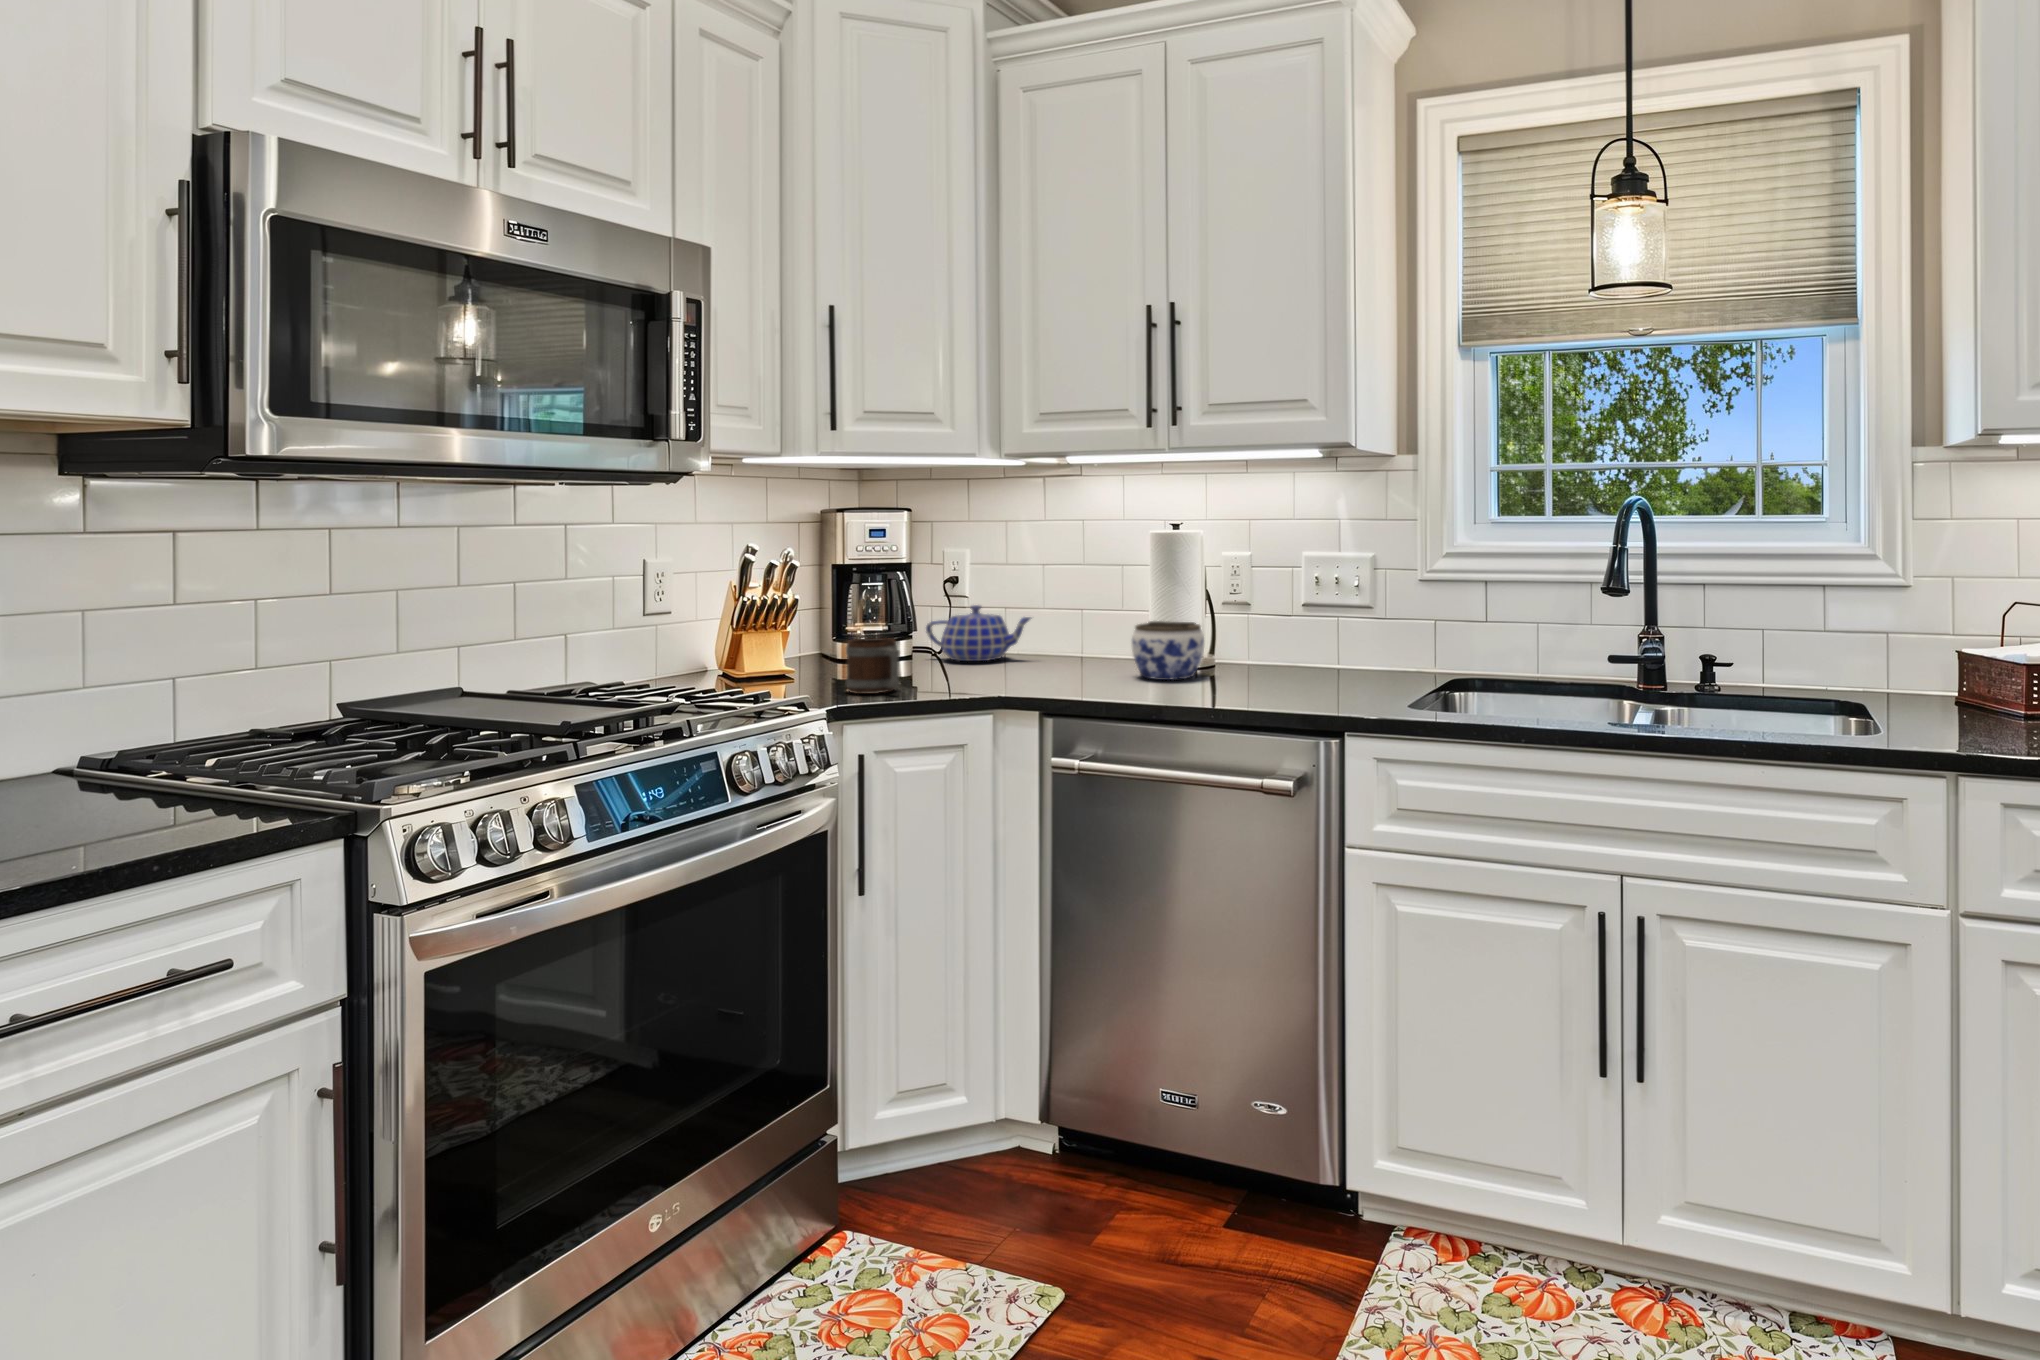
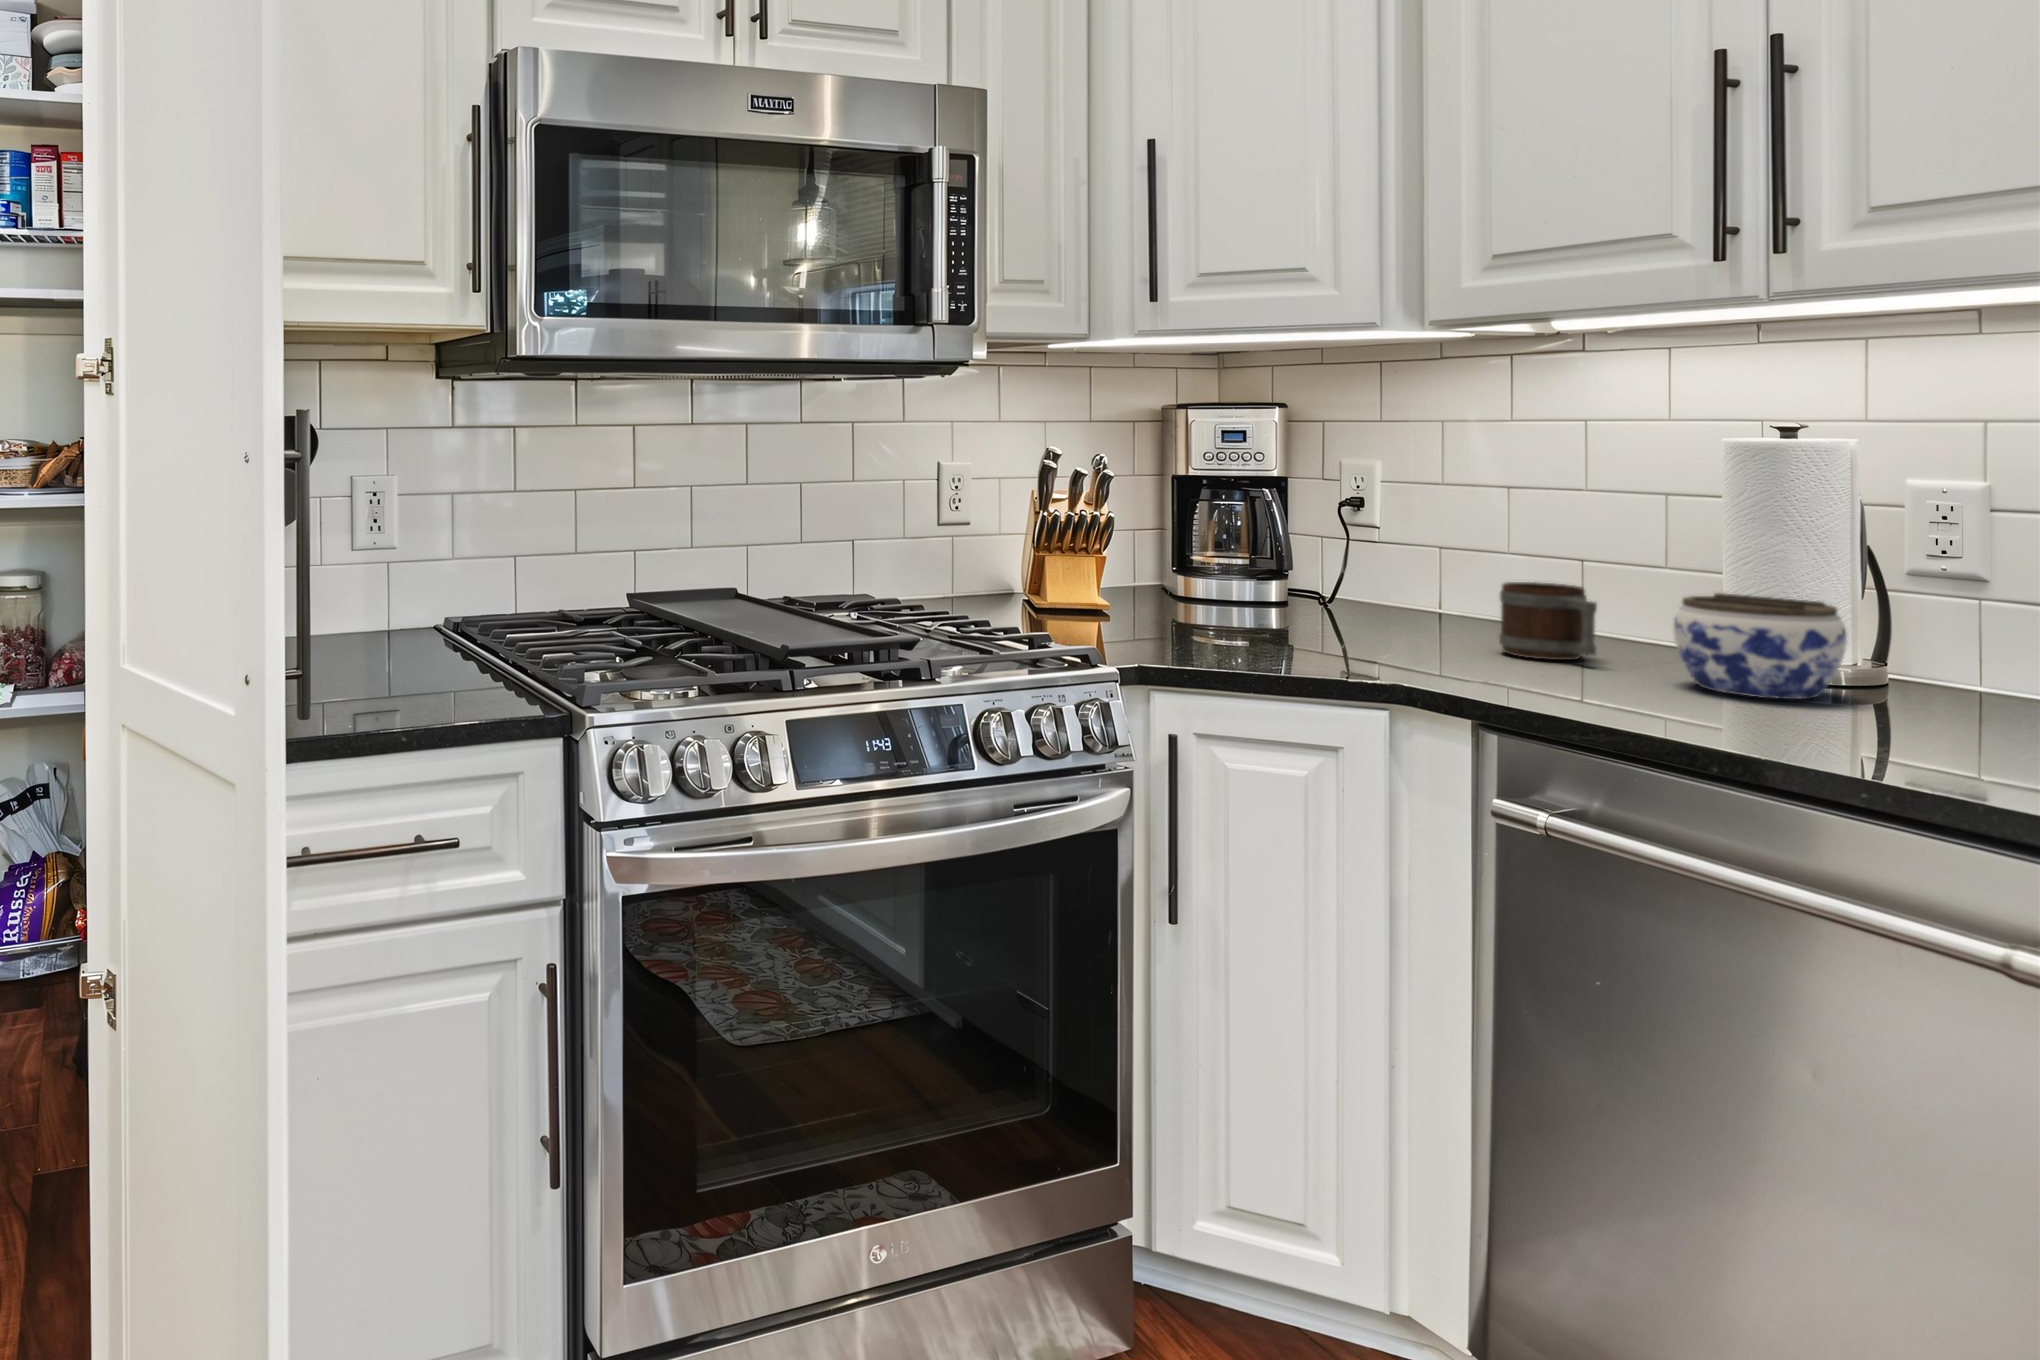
teapot: present [926,605,1030,661] -> none [1308,547,1489,628]
mug: present [846,638,900,694] -> present [1499,582,1597,660]

